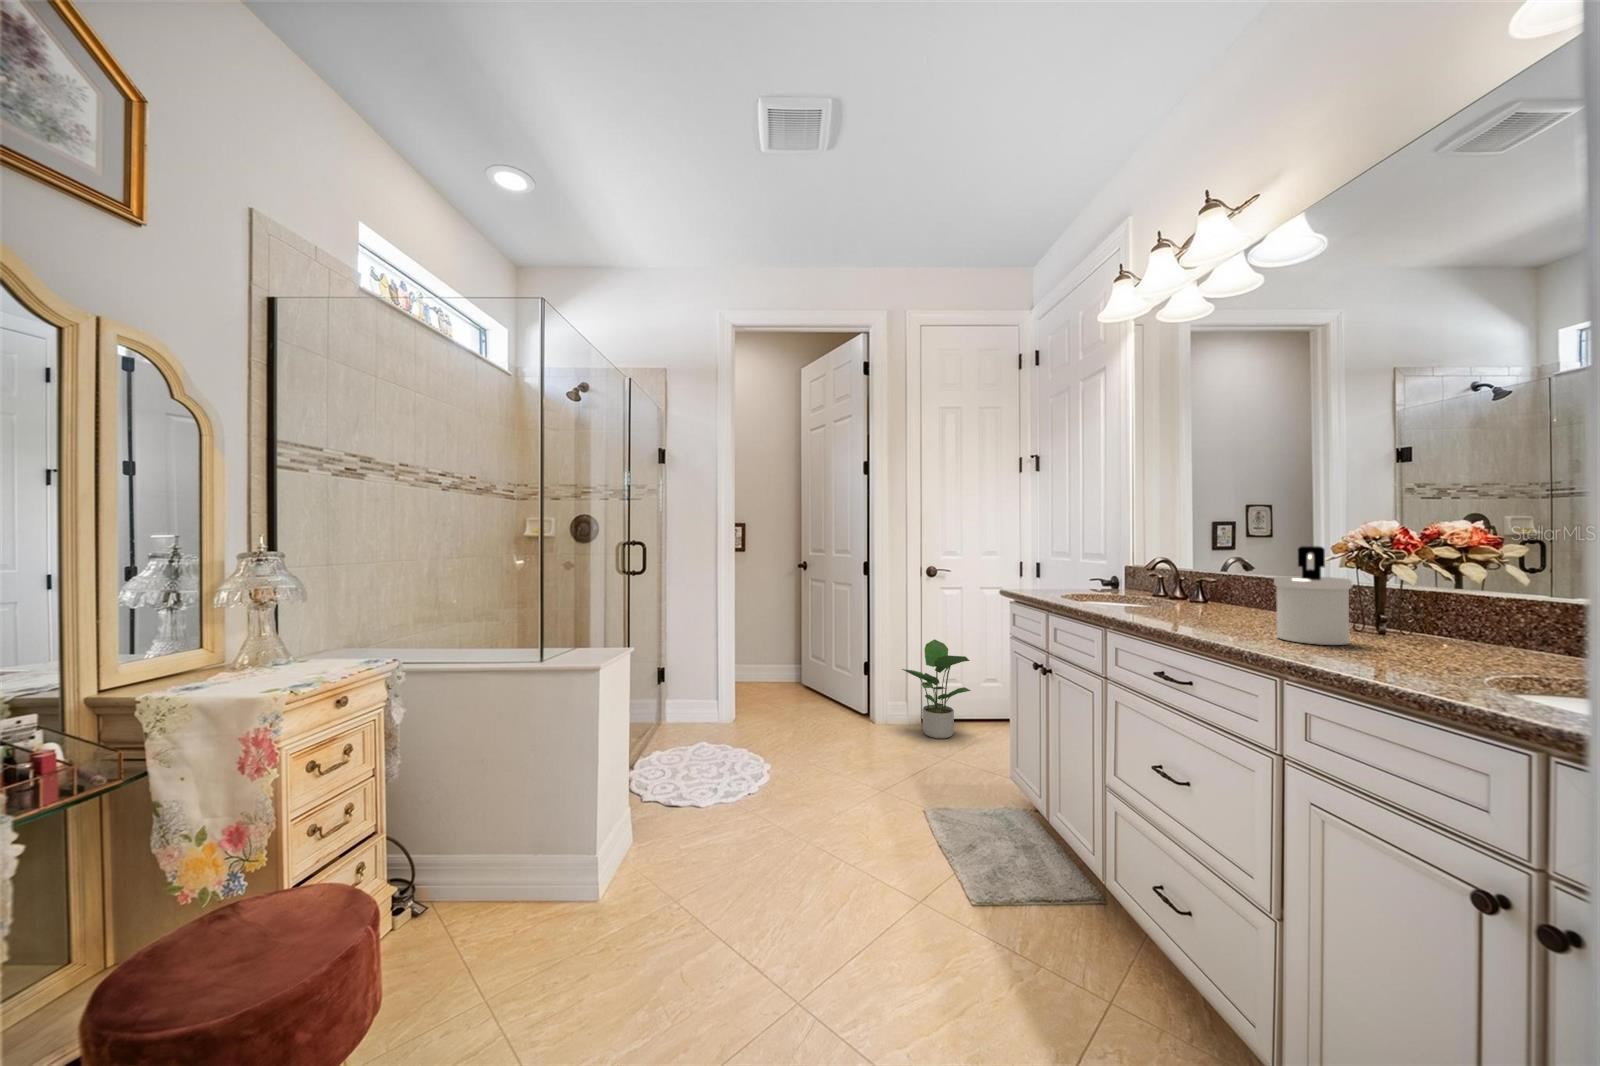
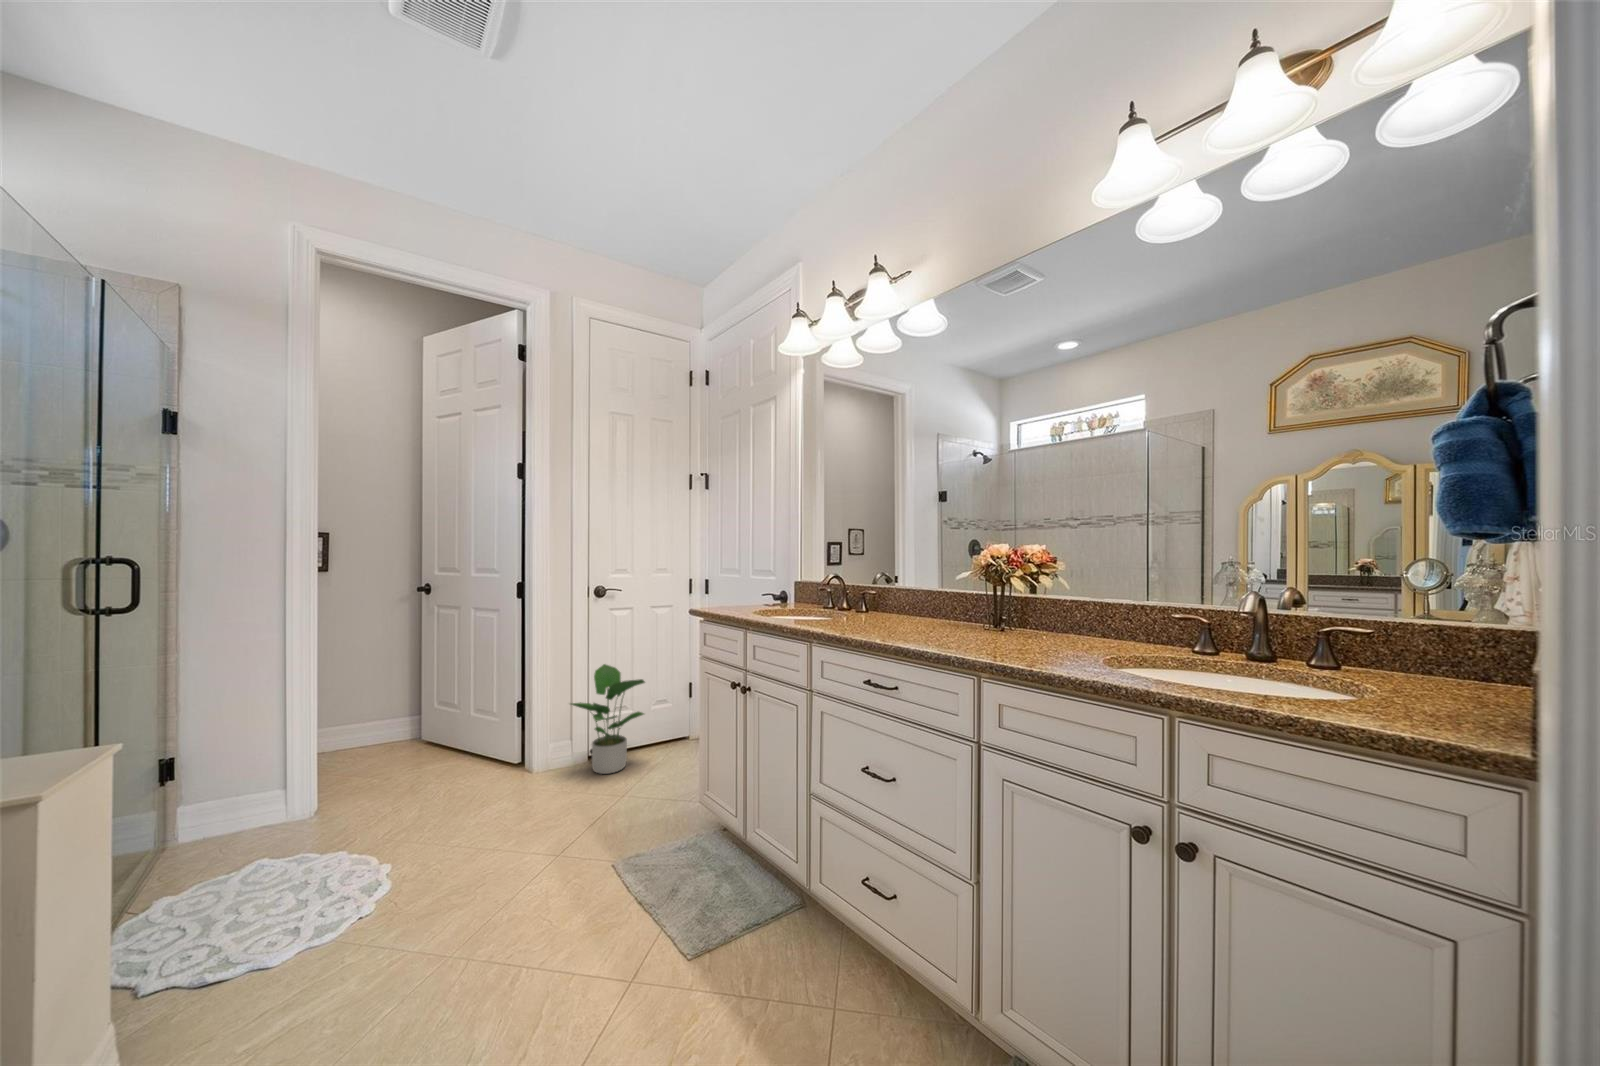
soap dispenser: present [1274,546,1352,645] -> none [948,563,996,642]

